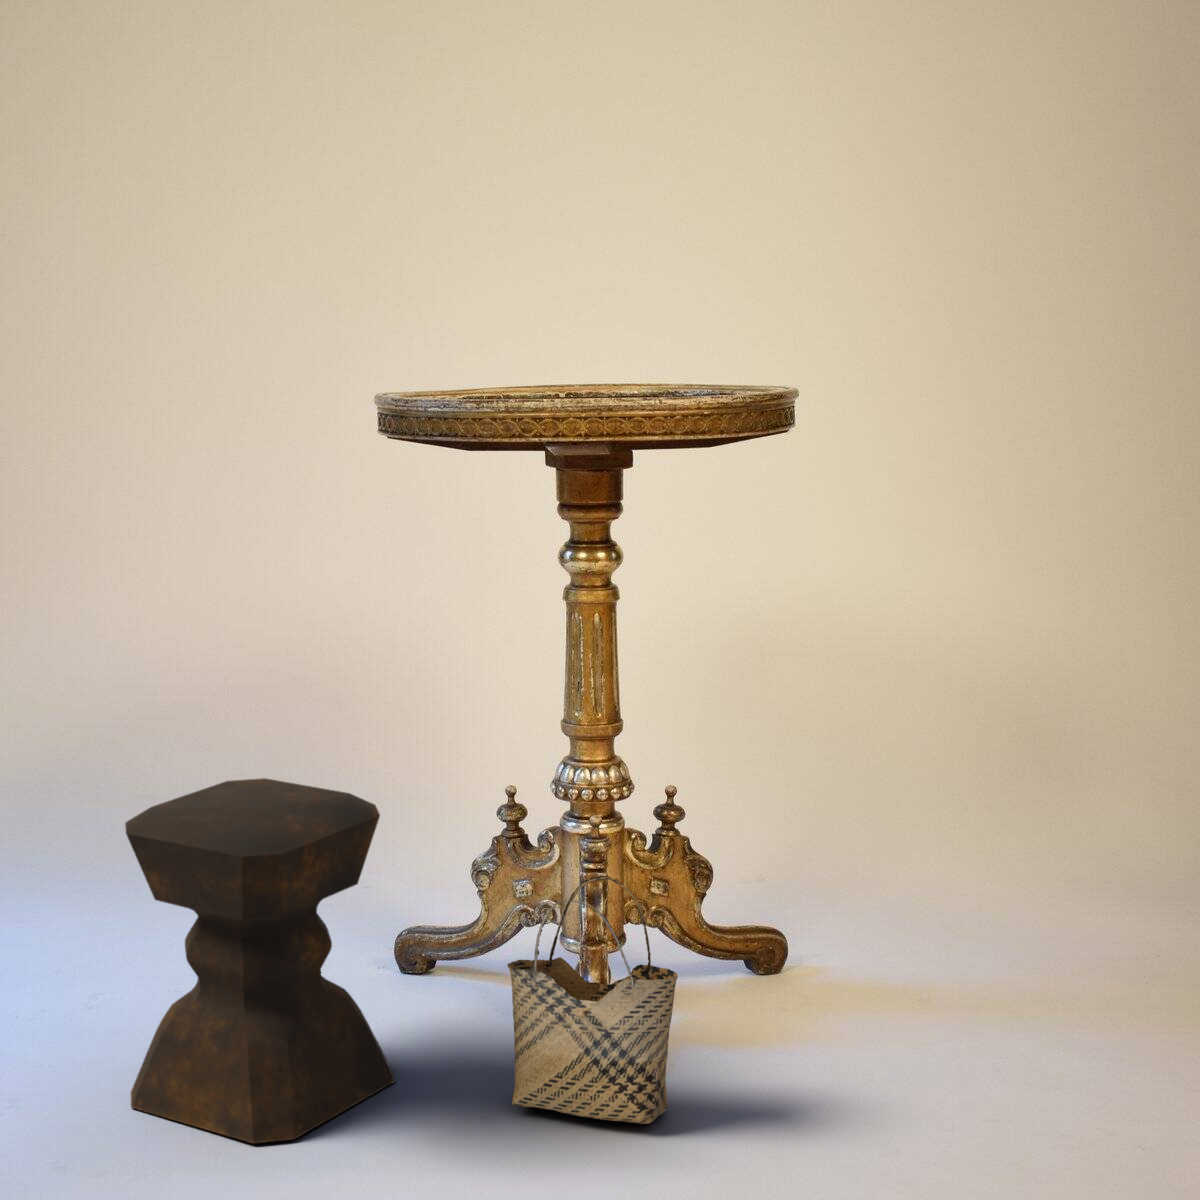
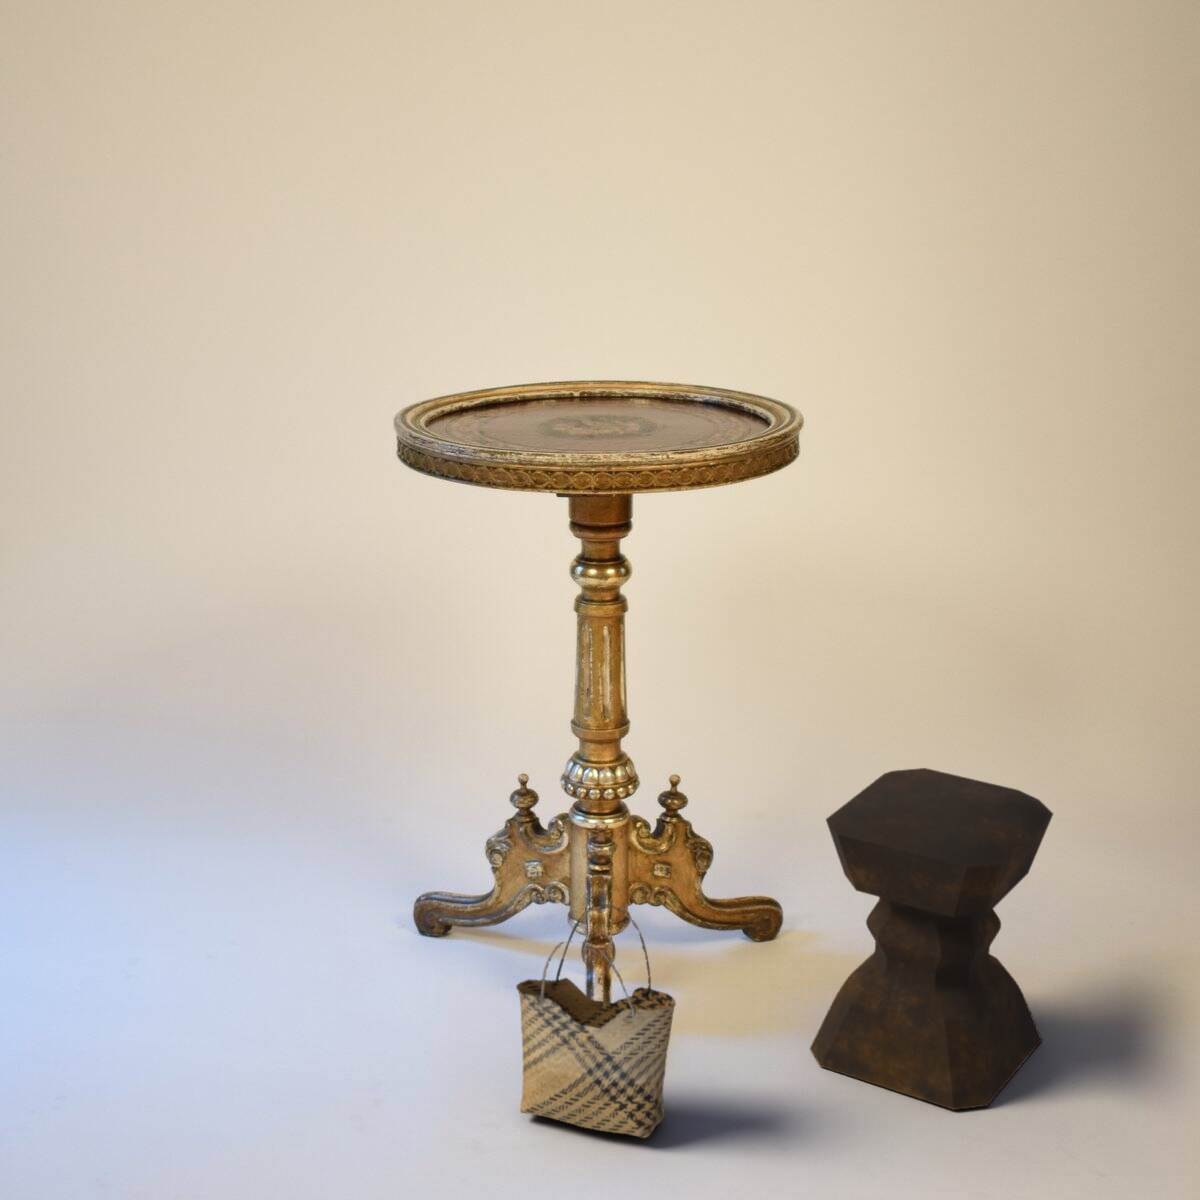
stool: present [125,778,395,1143] -> present [810,768,1053,1110]

